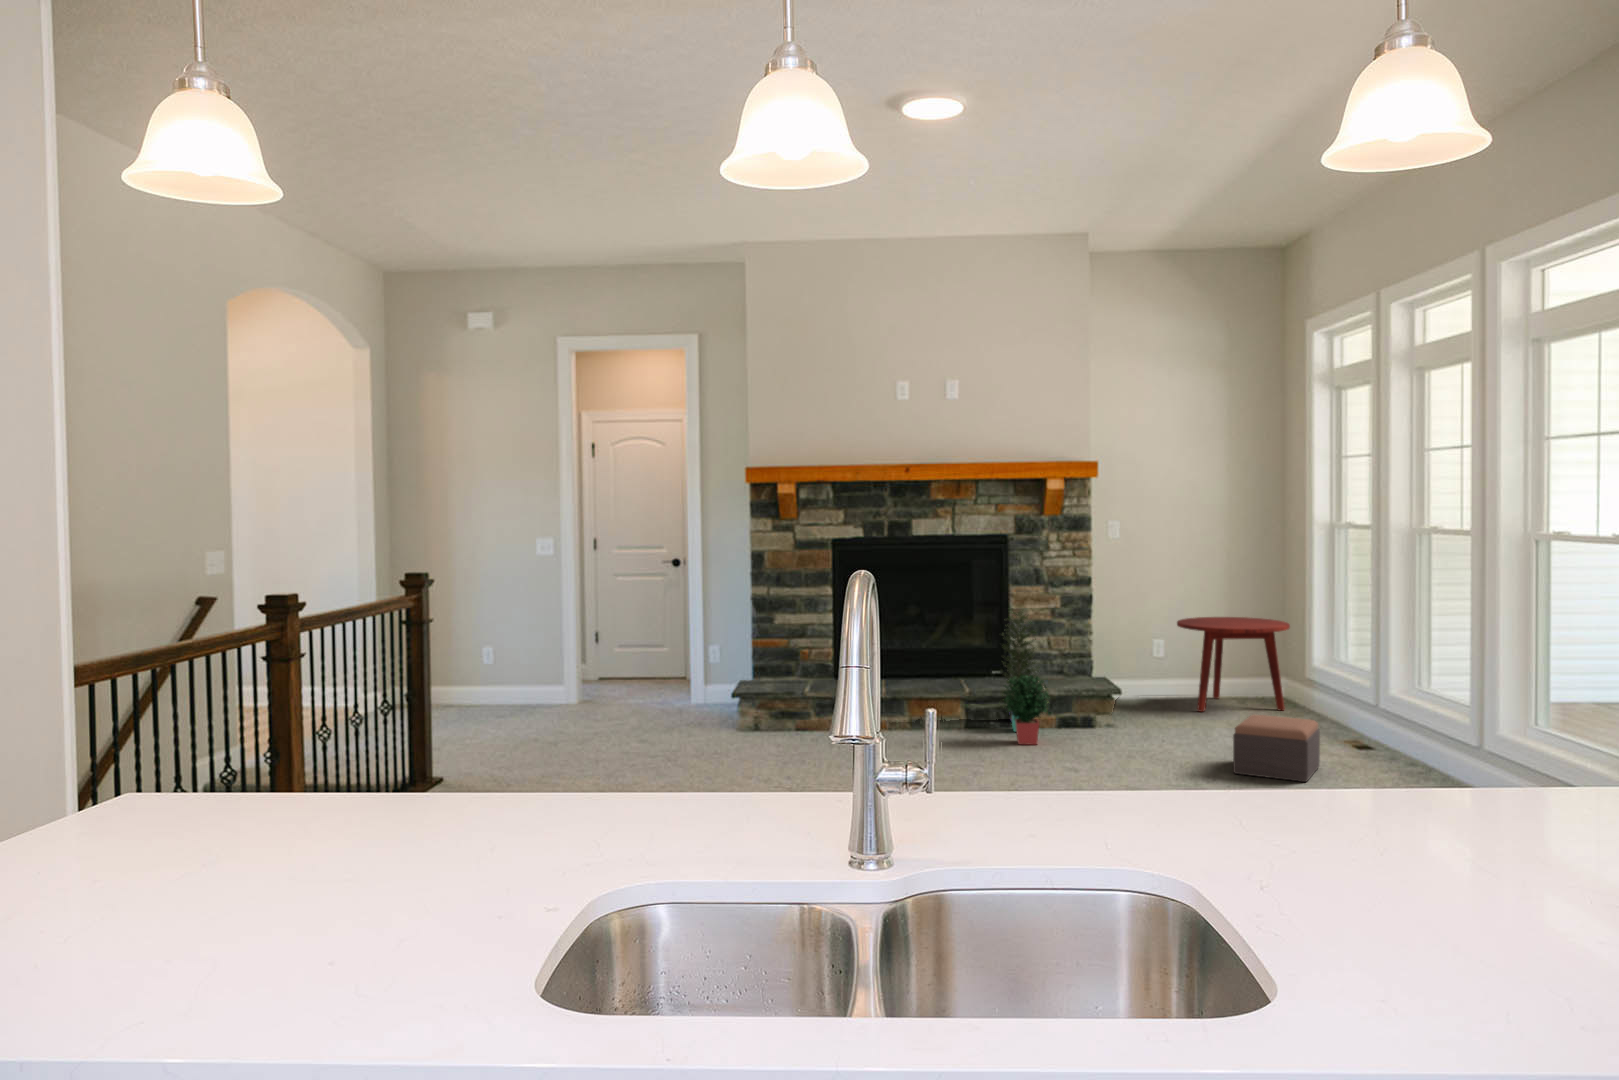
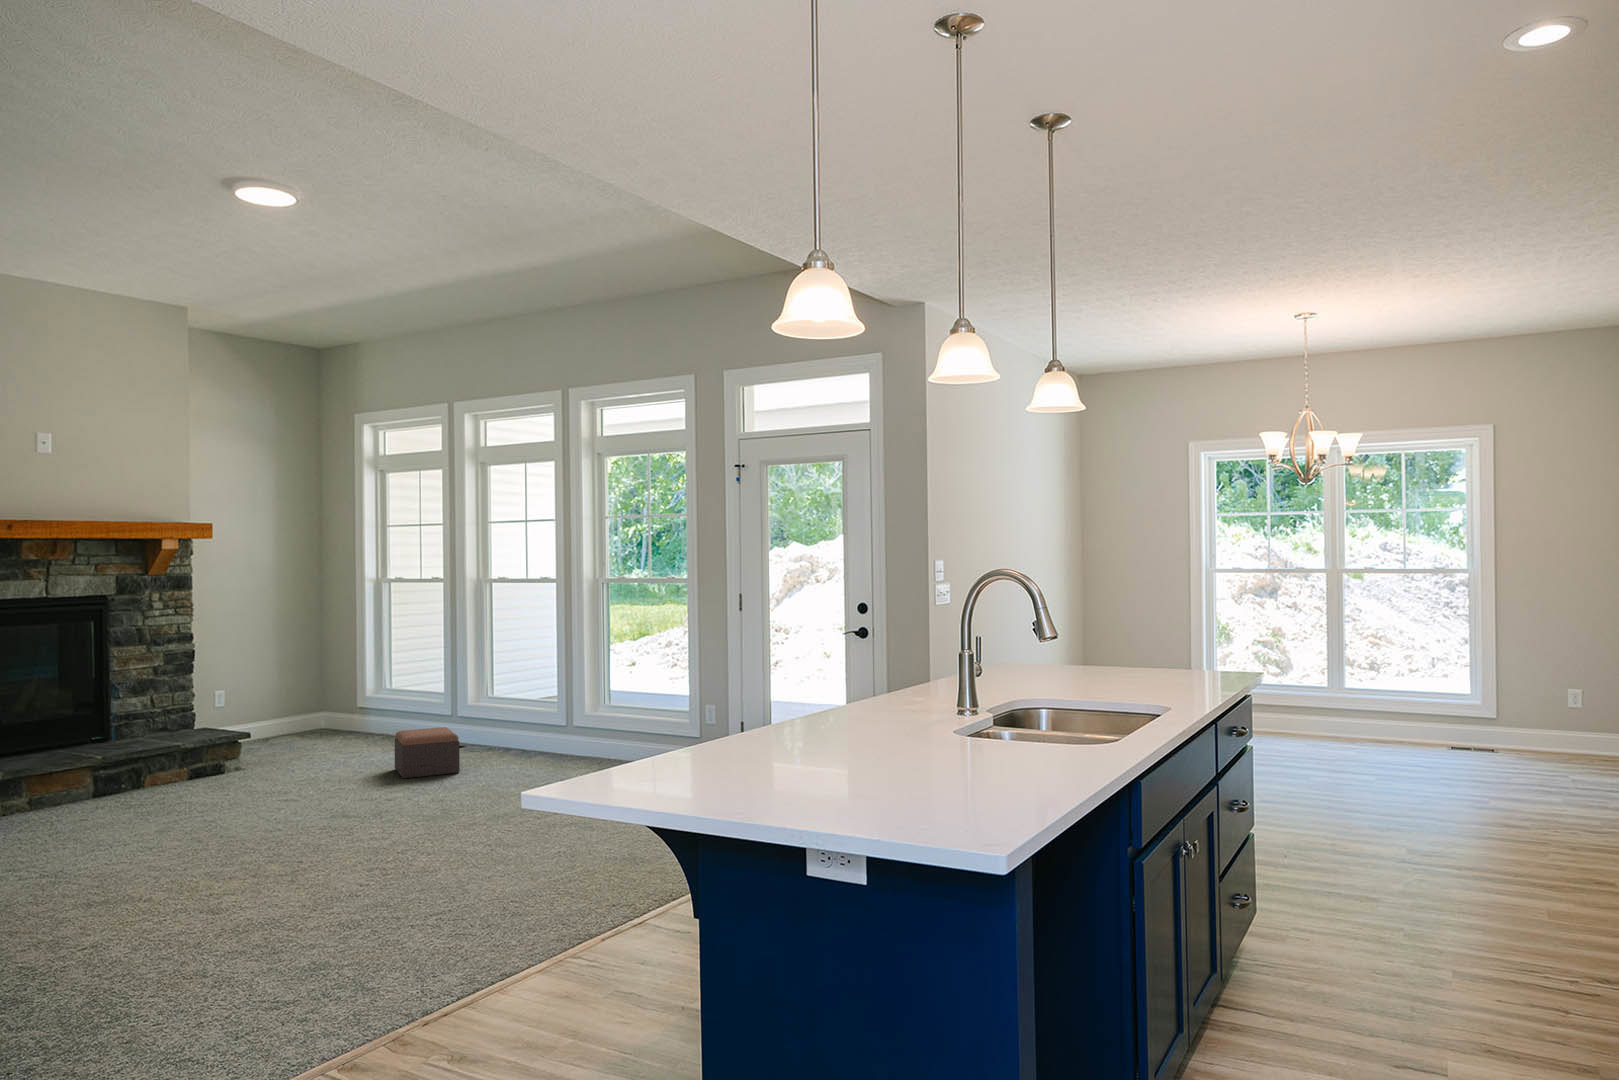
potted plant: present [1001,611,1049,745] -> none [111,669,214,798]
side table: present [1177,617,1290,712] -> none [255,662,356,748]

